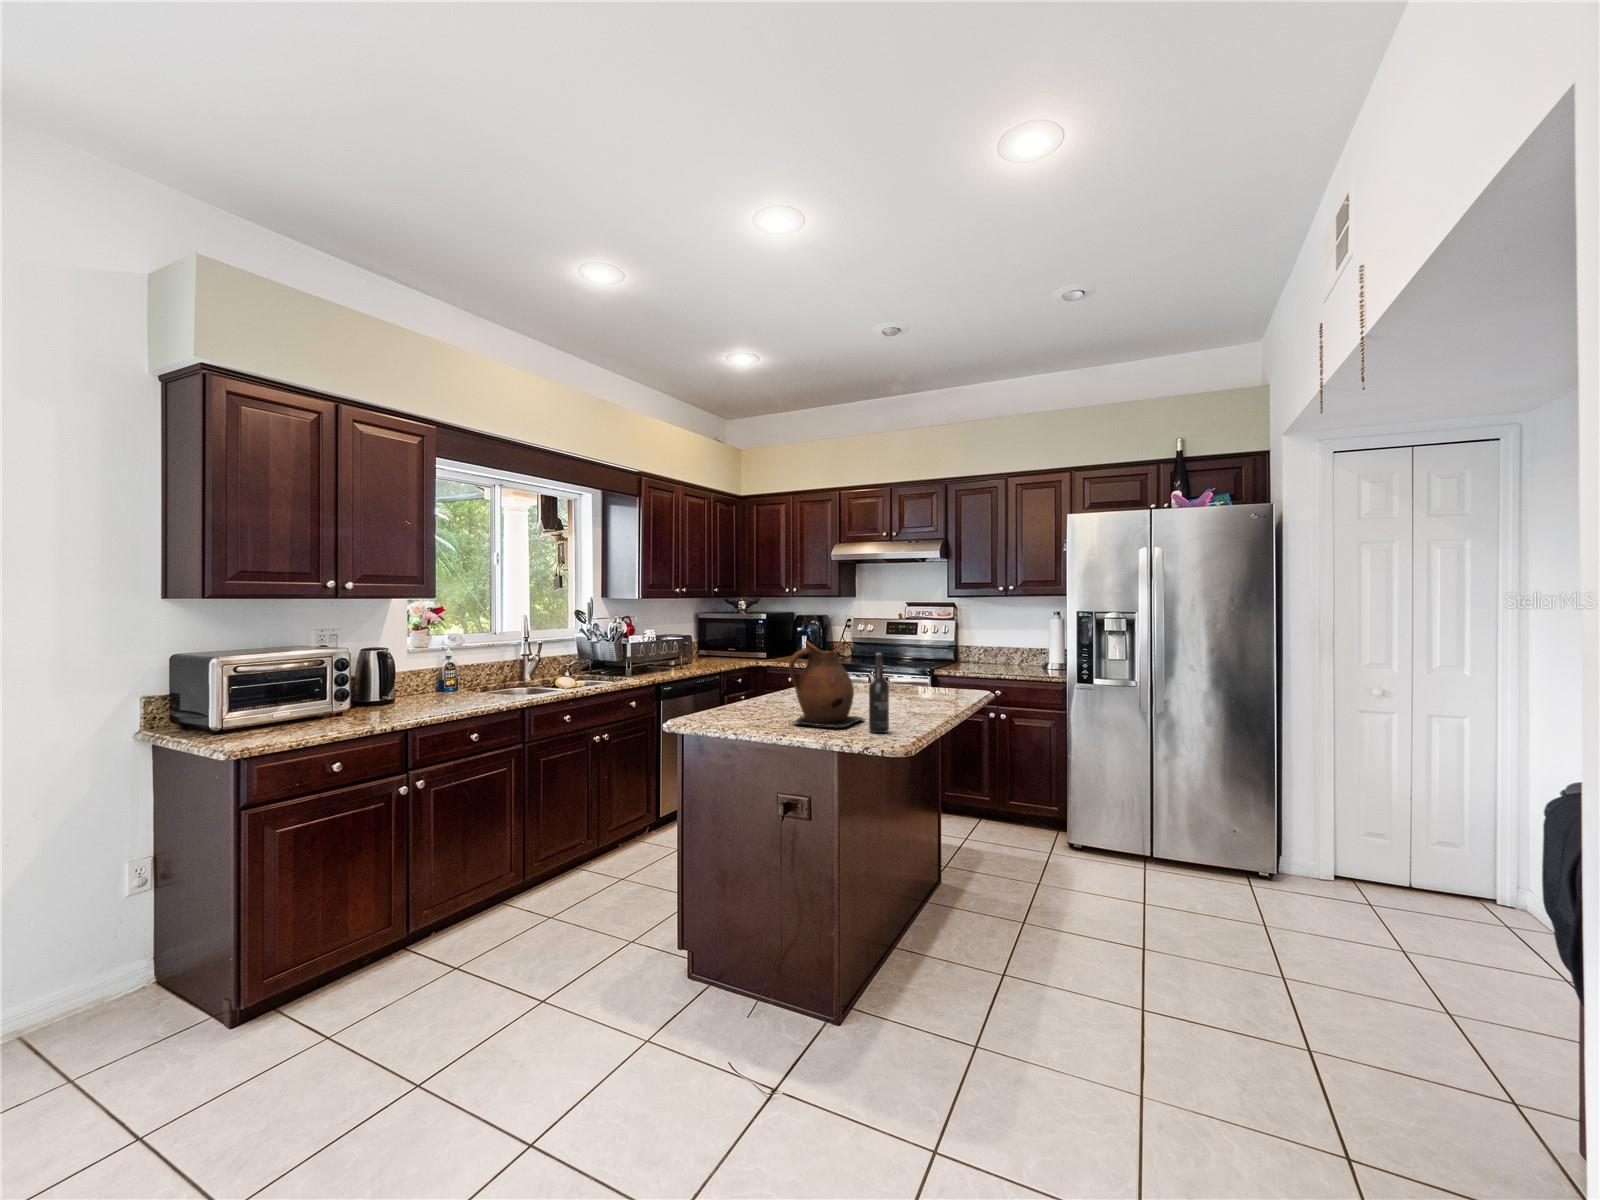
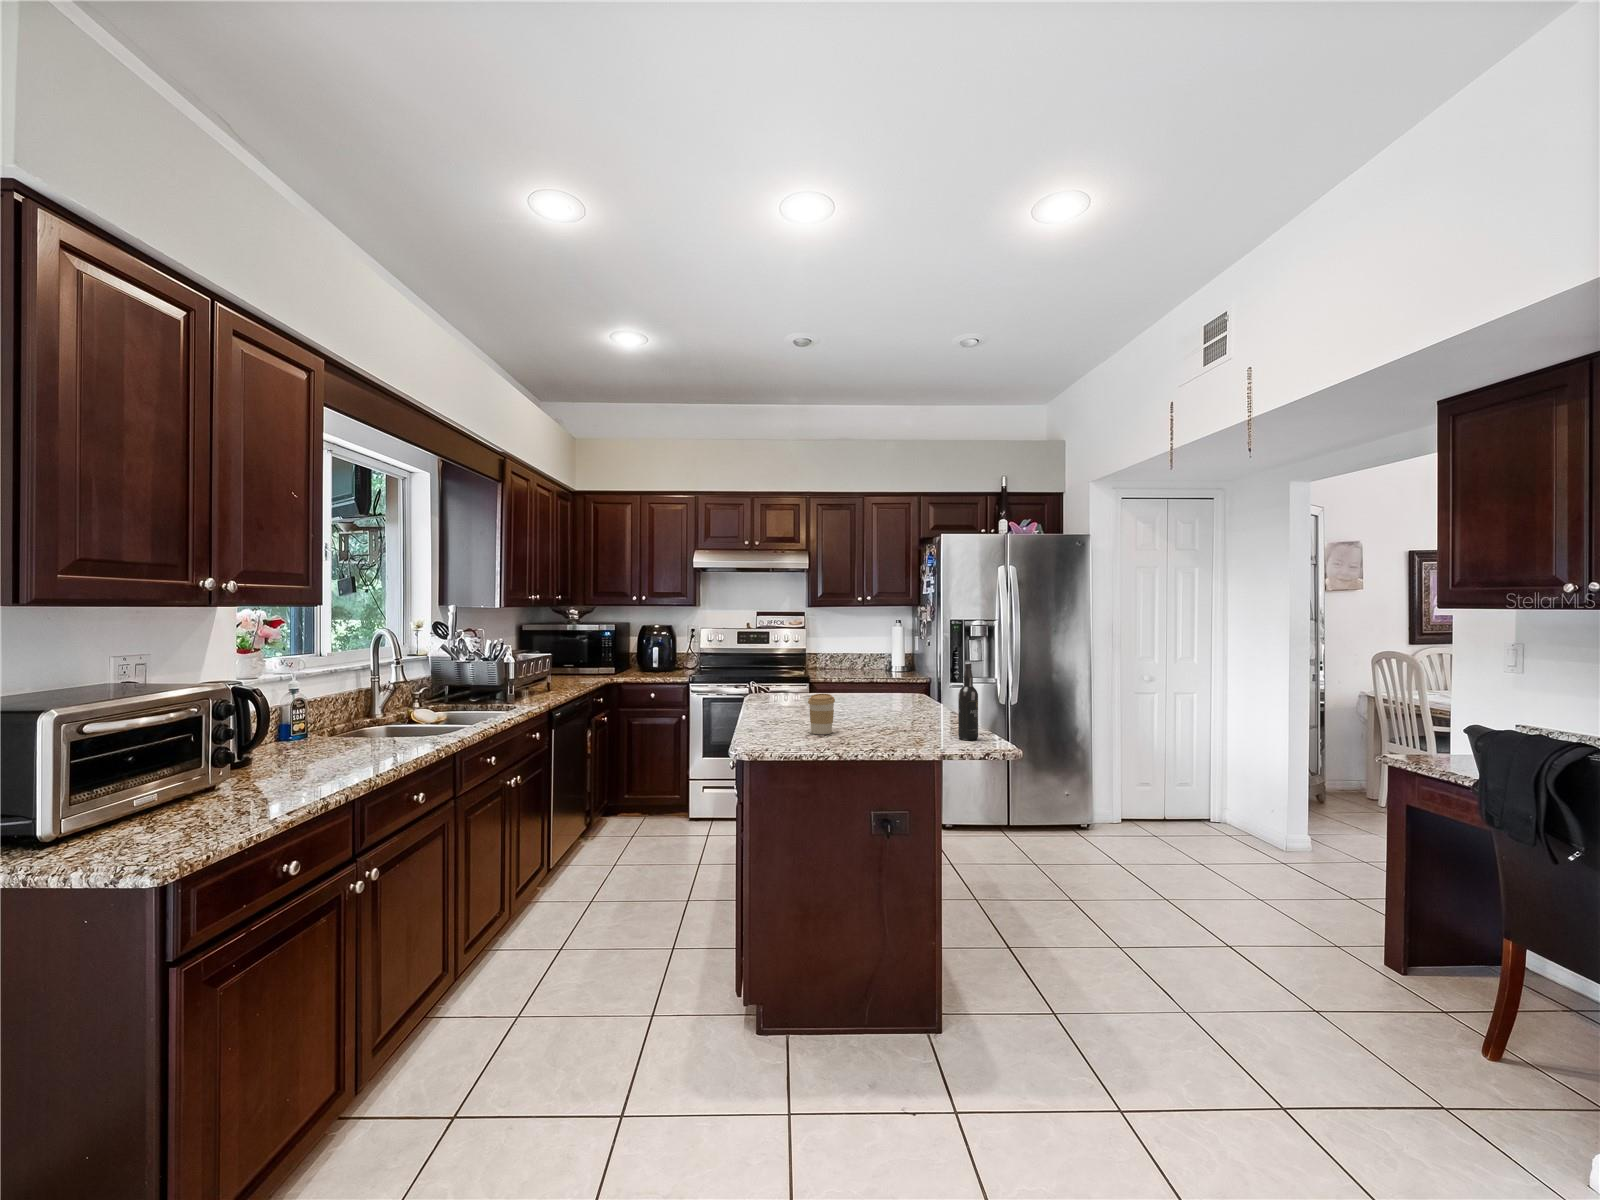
ceramic pitcher: present [789,641,864,728] -> none [863,653,936,740]
coffee cup: none [754,679,779,717] -> present [808,694,835,734]

